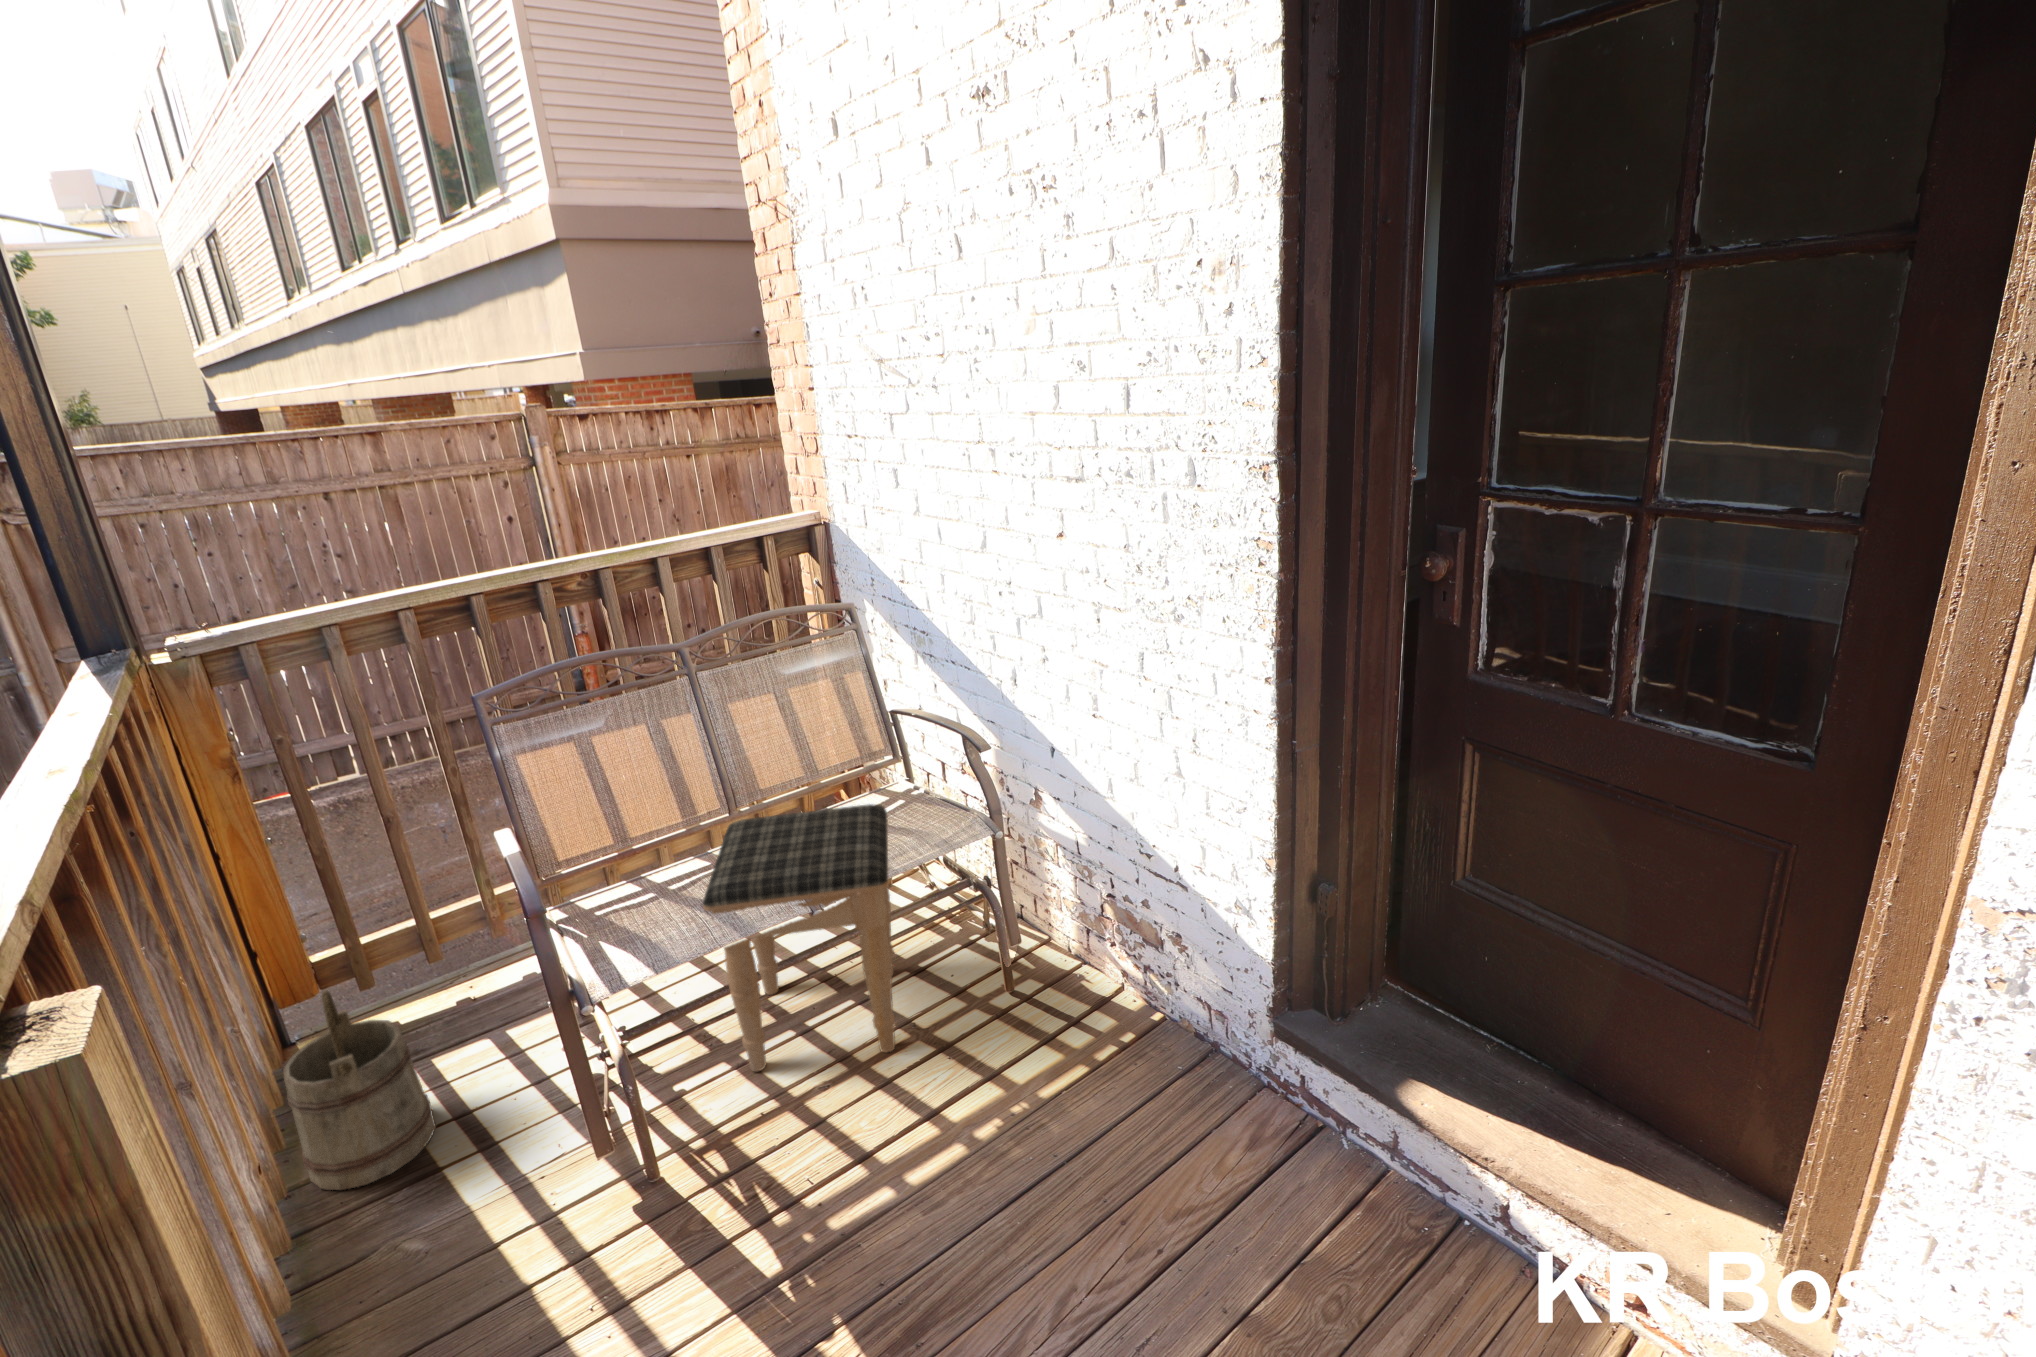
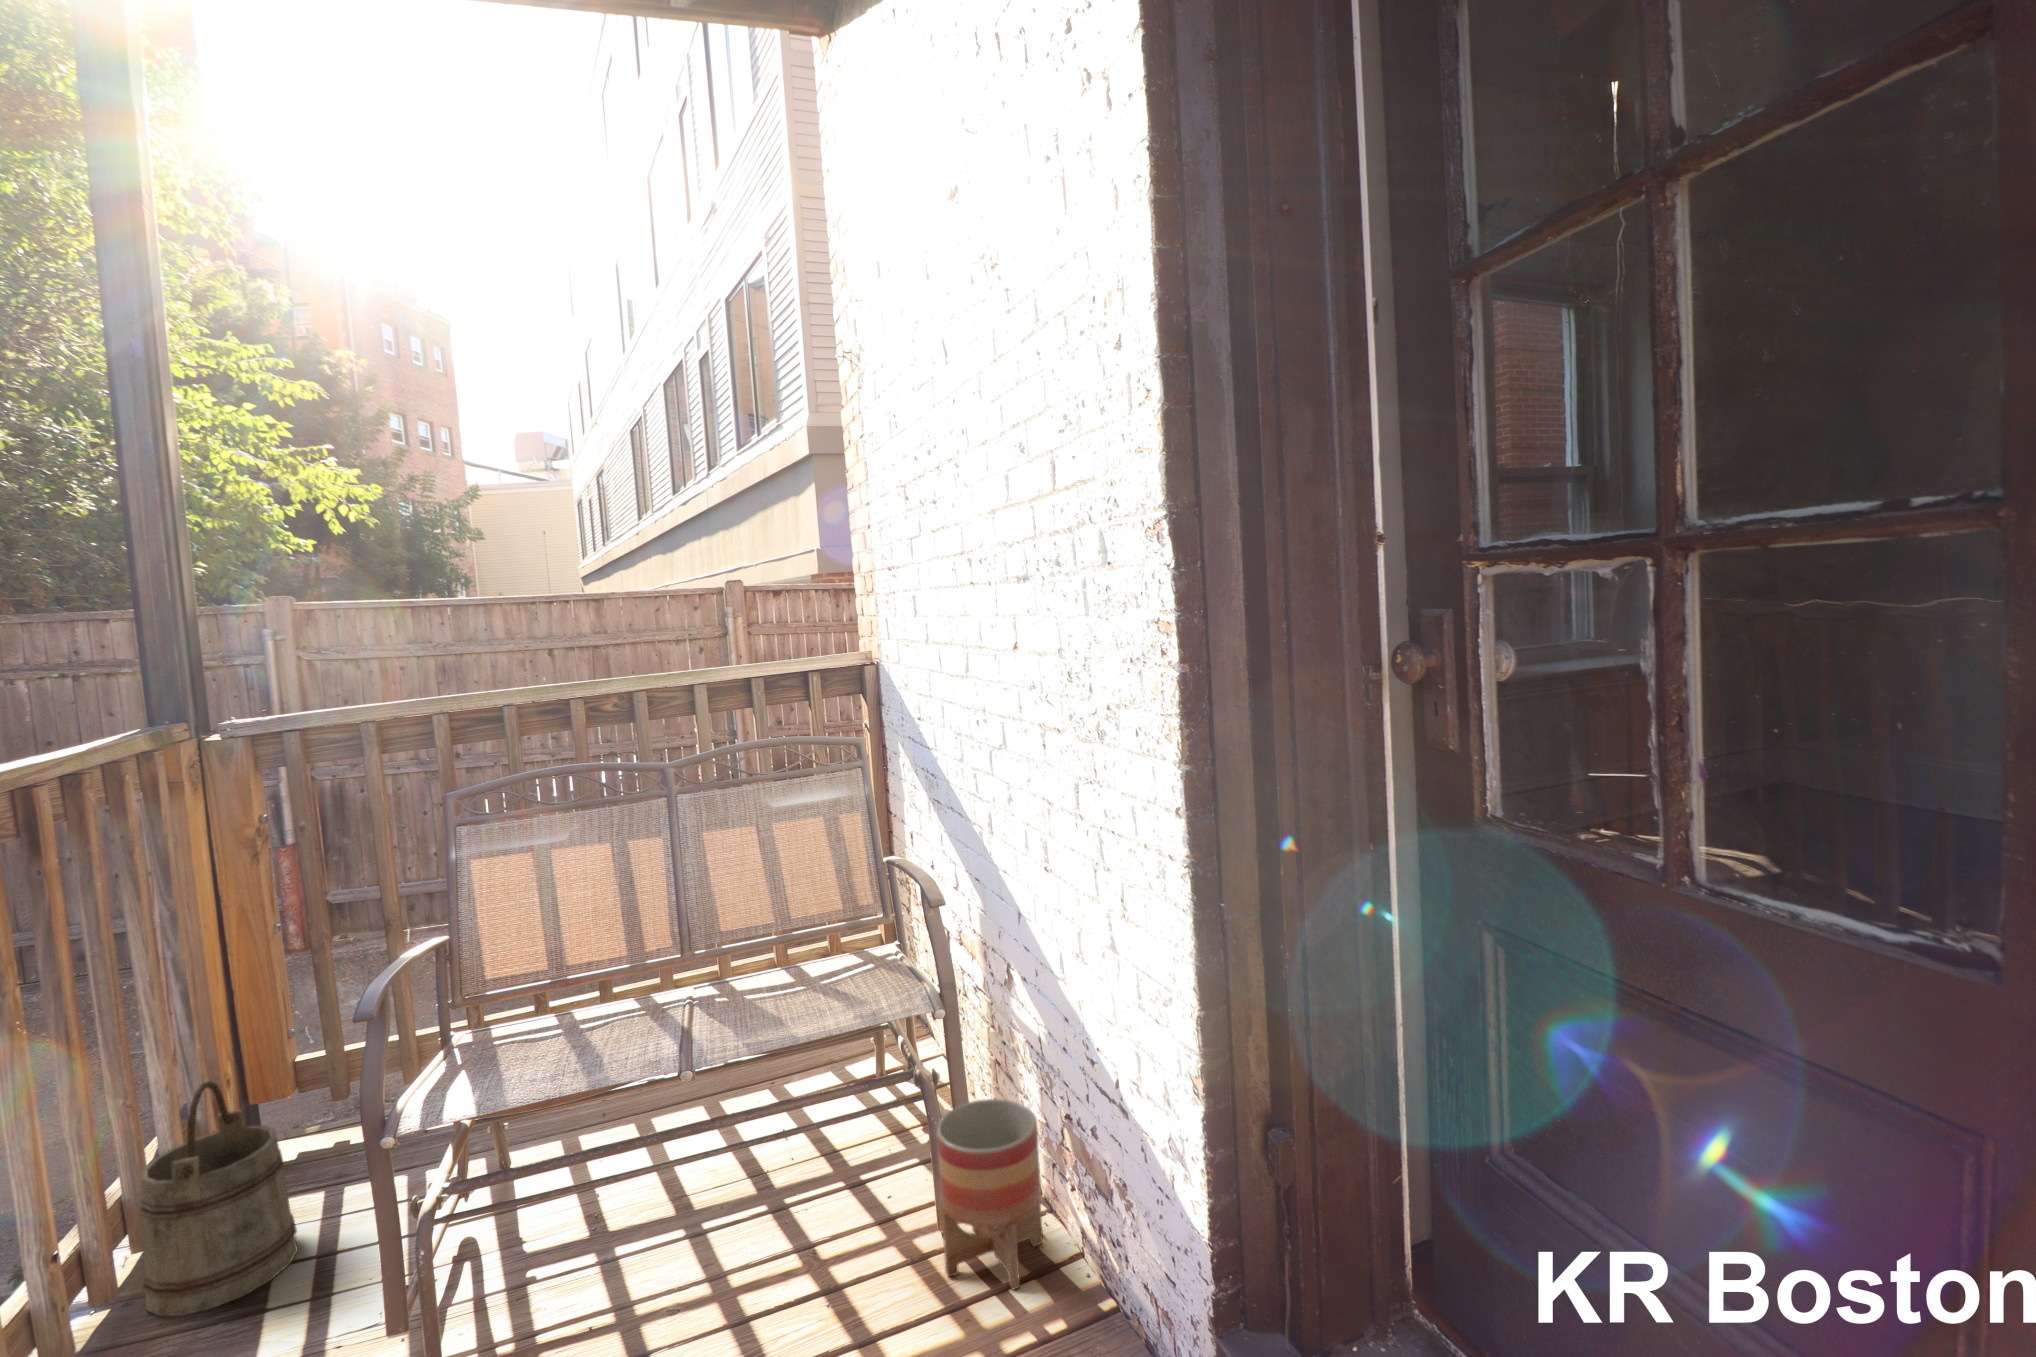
footstool: present [703,804,895,1071] -> none [564,960,835,1279]
planter: none [1016,891,1095,1023] -> present [937,1099,1043,1289]

